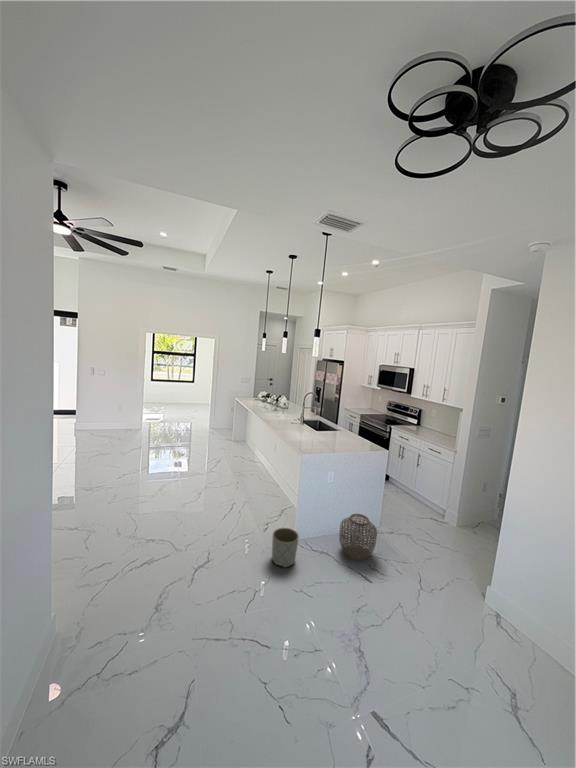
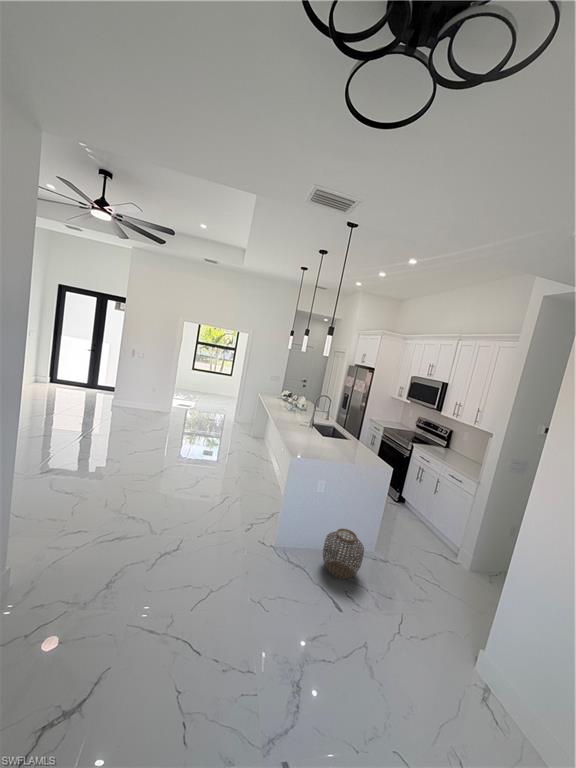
planter: present [272,528,299,568] -> none [247,529,277,570]

